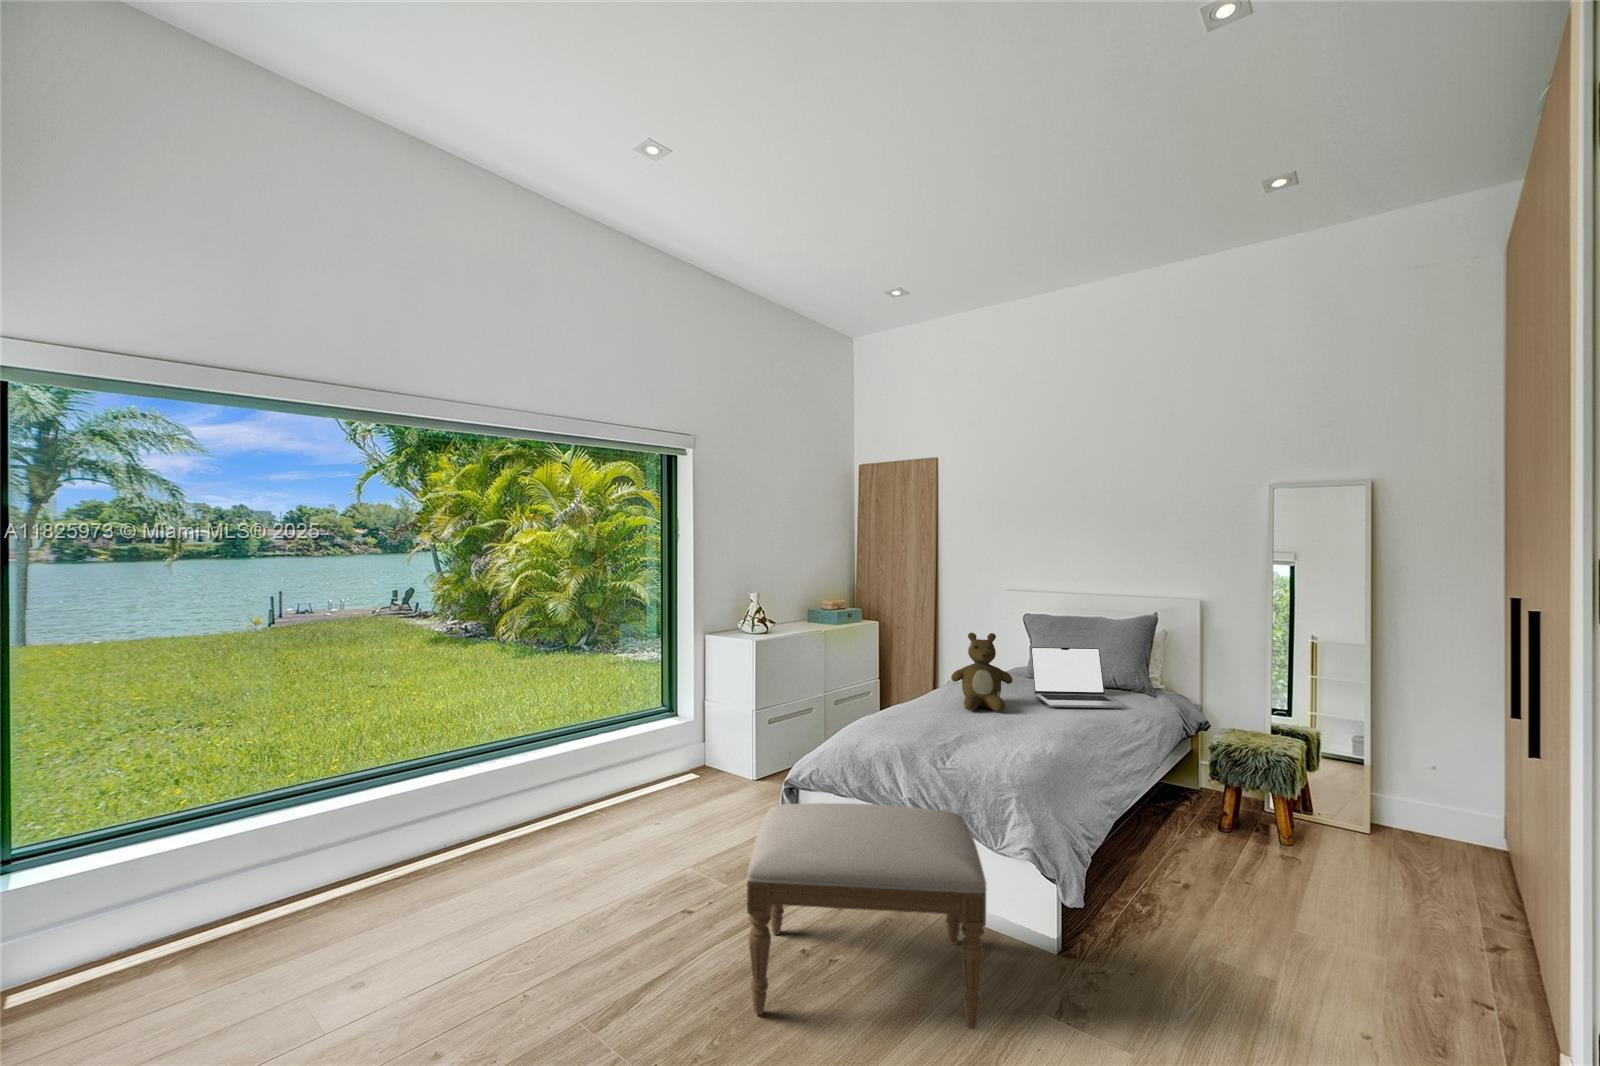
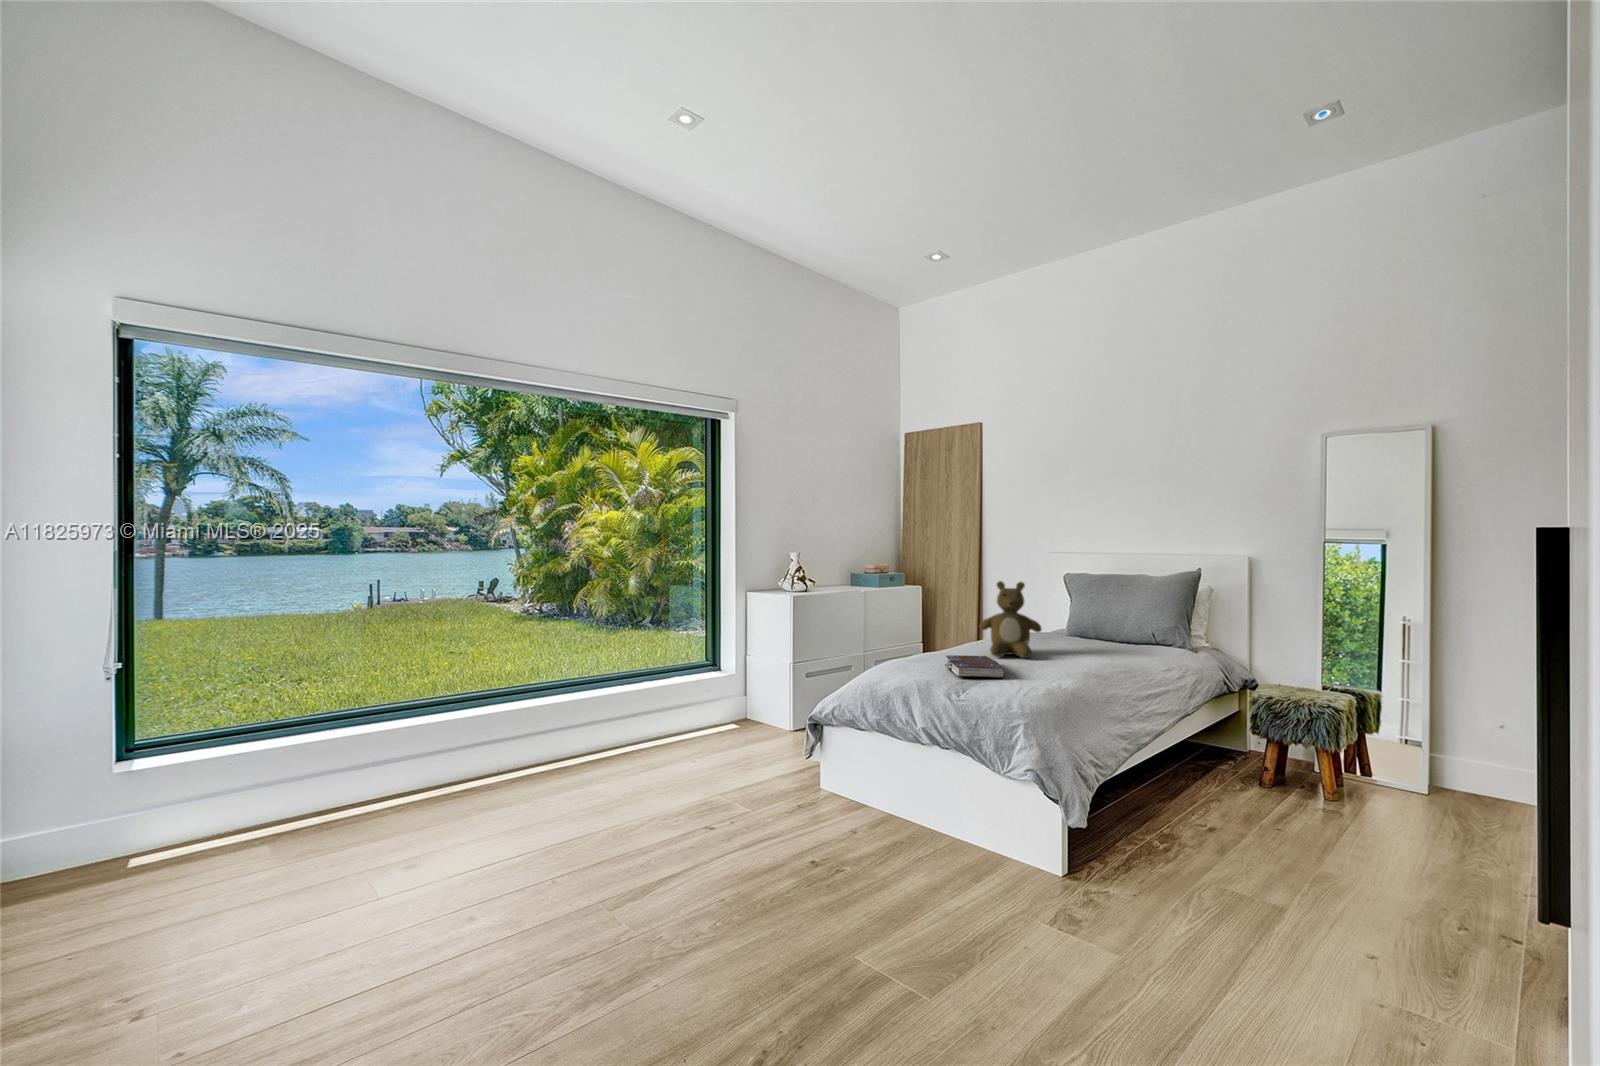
laptop: present [1031,647,1124,708] -> none [1065,600,1157,658]
book: none [921,713,987,741] -> present [944,655,1004,678]
ottoman: present [747,803,987,1029] -> none [749,722,977,927]

